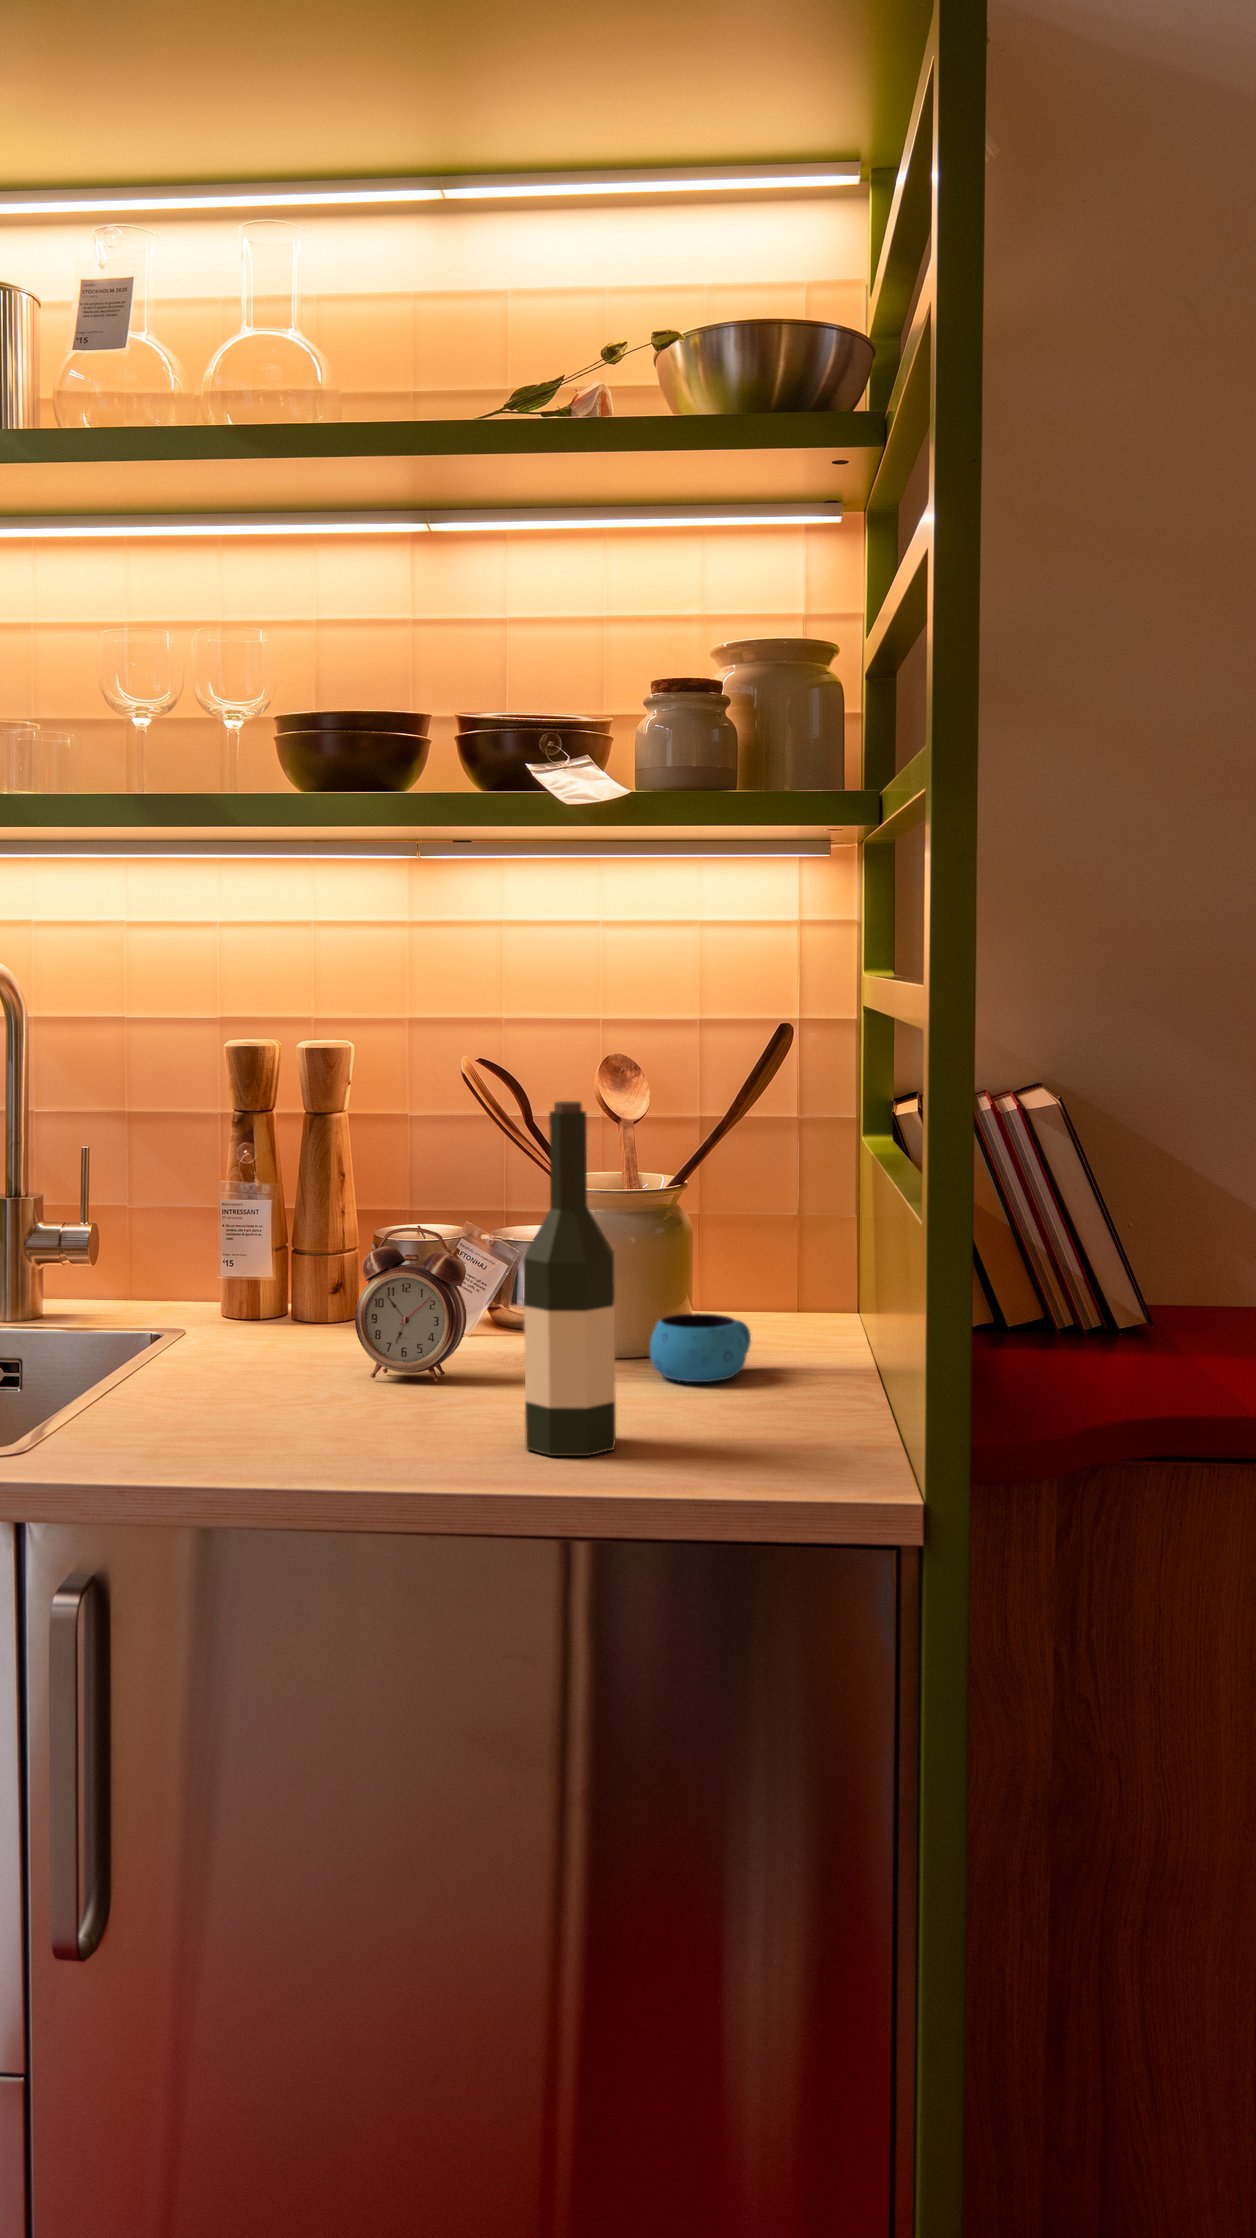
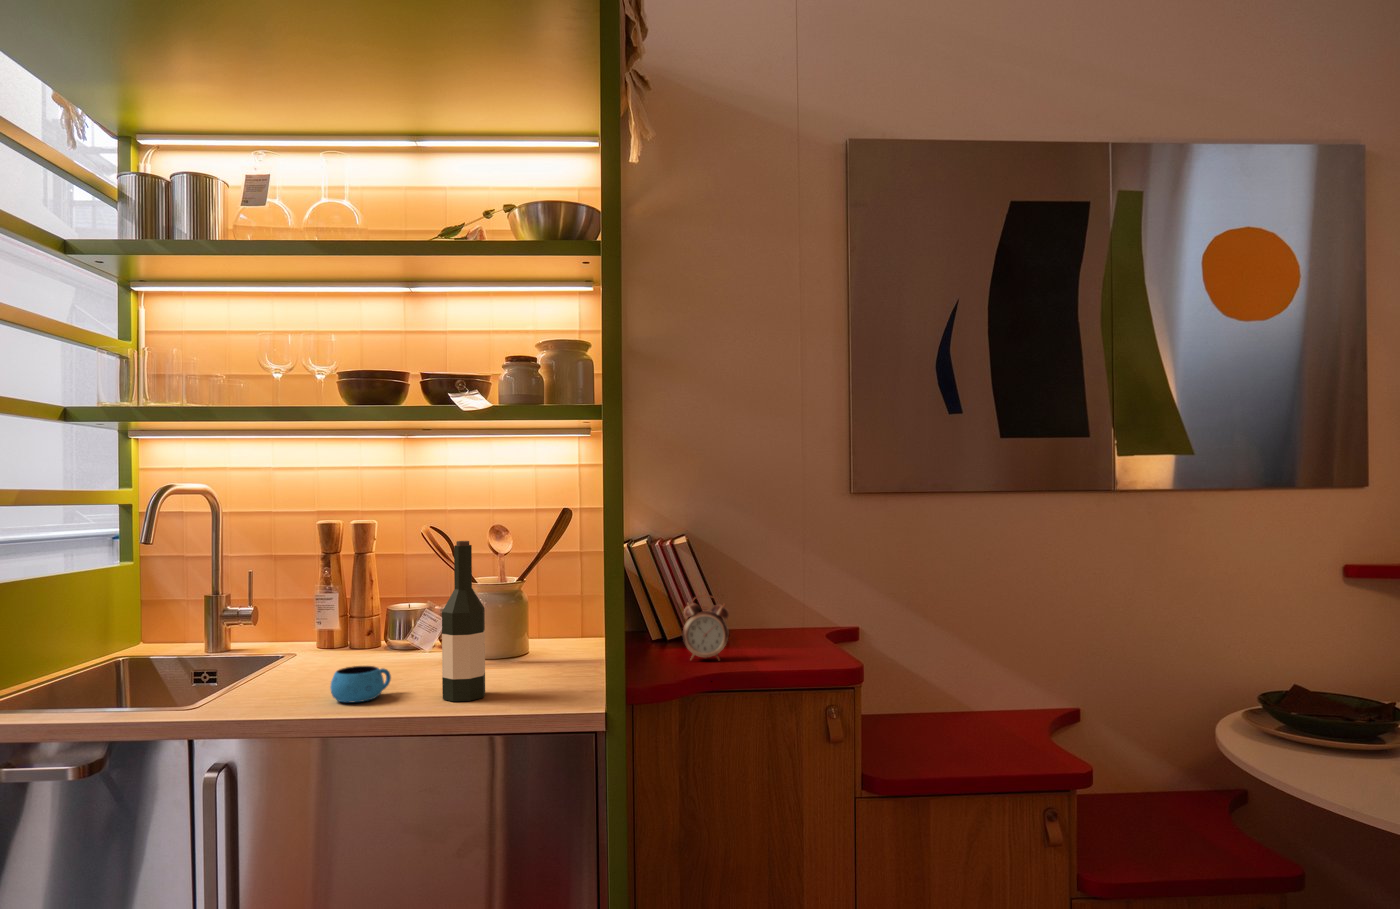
alarm clock: present [355,1228,467,1382] -> present [683,595,729,660]
mug: present [650,1313,751,1382] -> present [330,666,391,702]

